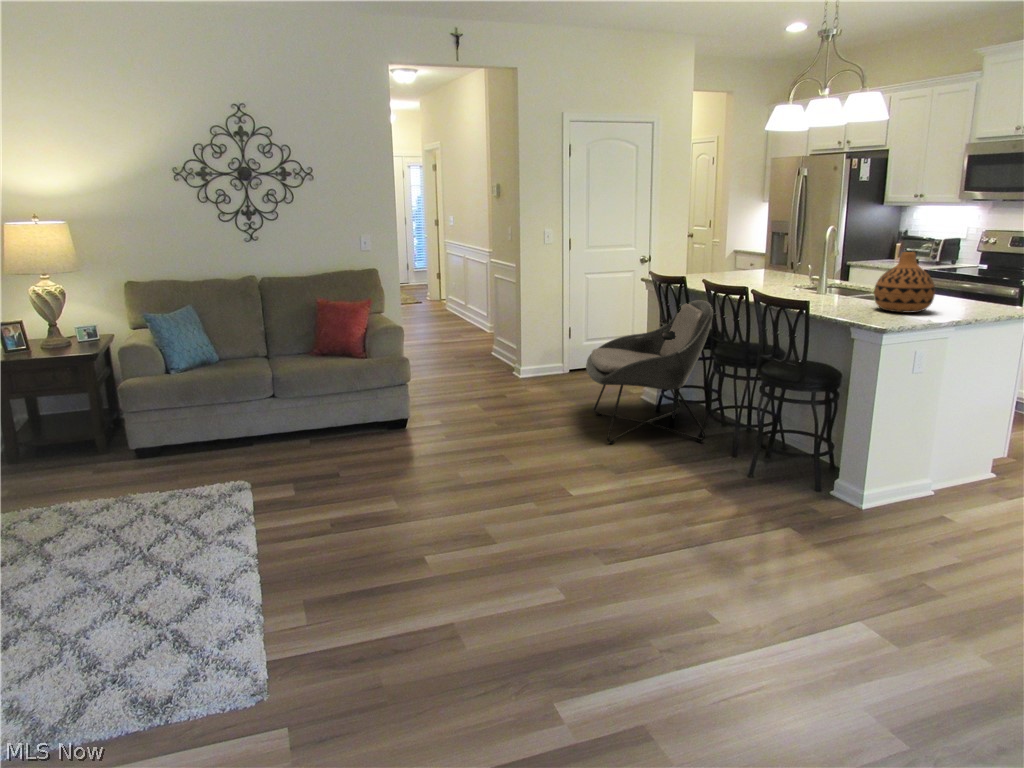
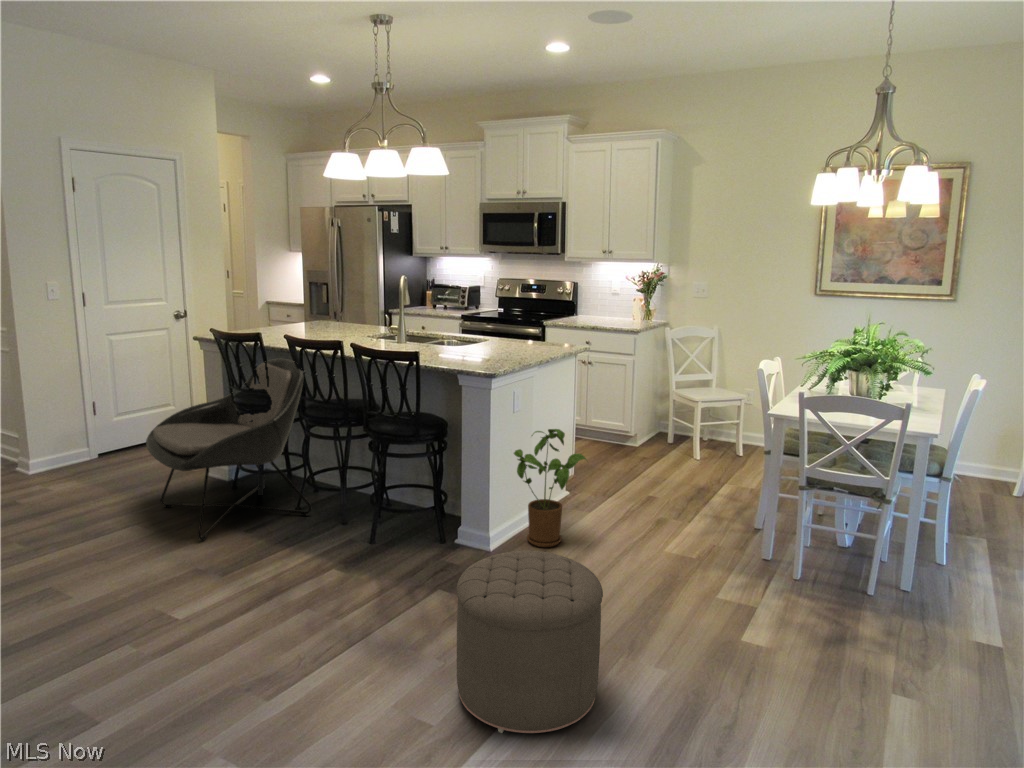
vase: present [874,252,935,313] -> none [464,303,514,358]
house plant: none [903,395,1000,523] -> present [514,429,586,547]
ottoman: none [748,494,910,668] -> present [456,550,603,733]

